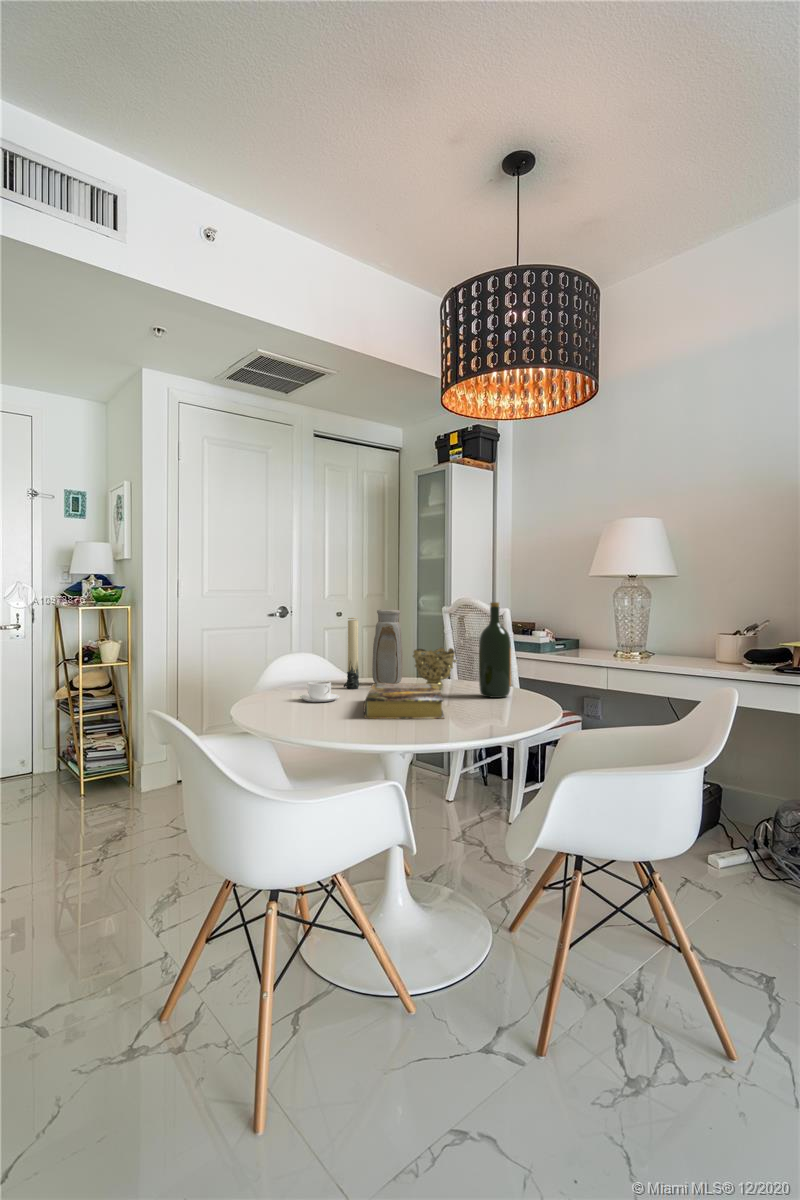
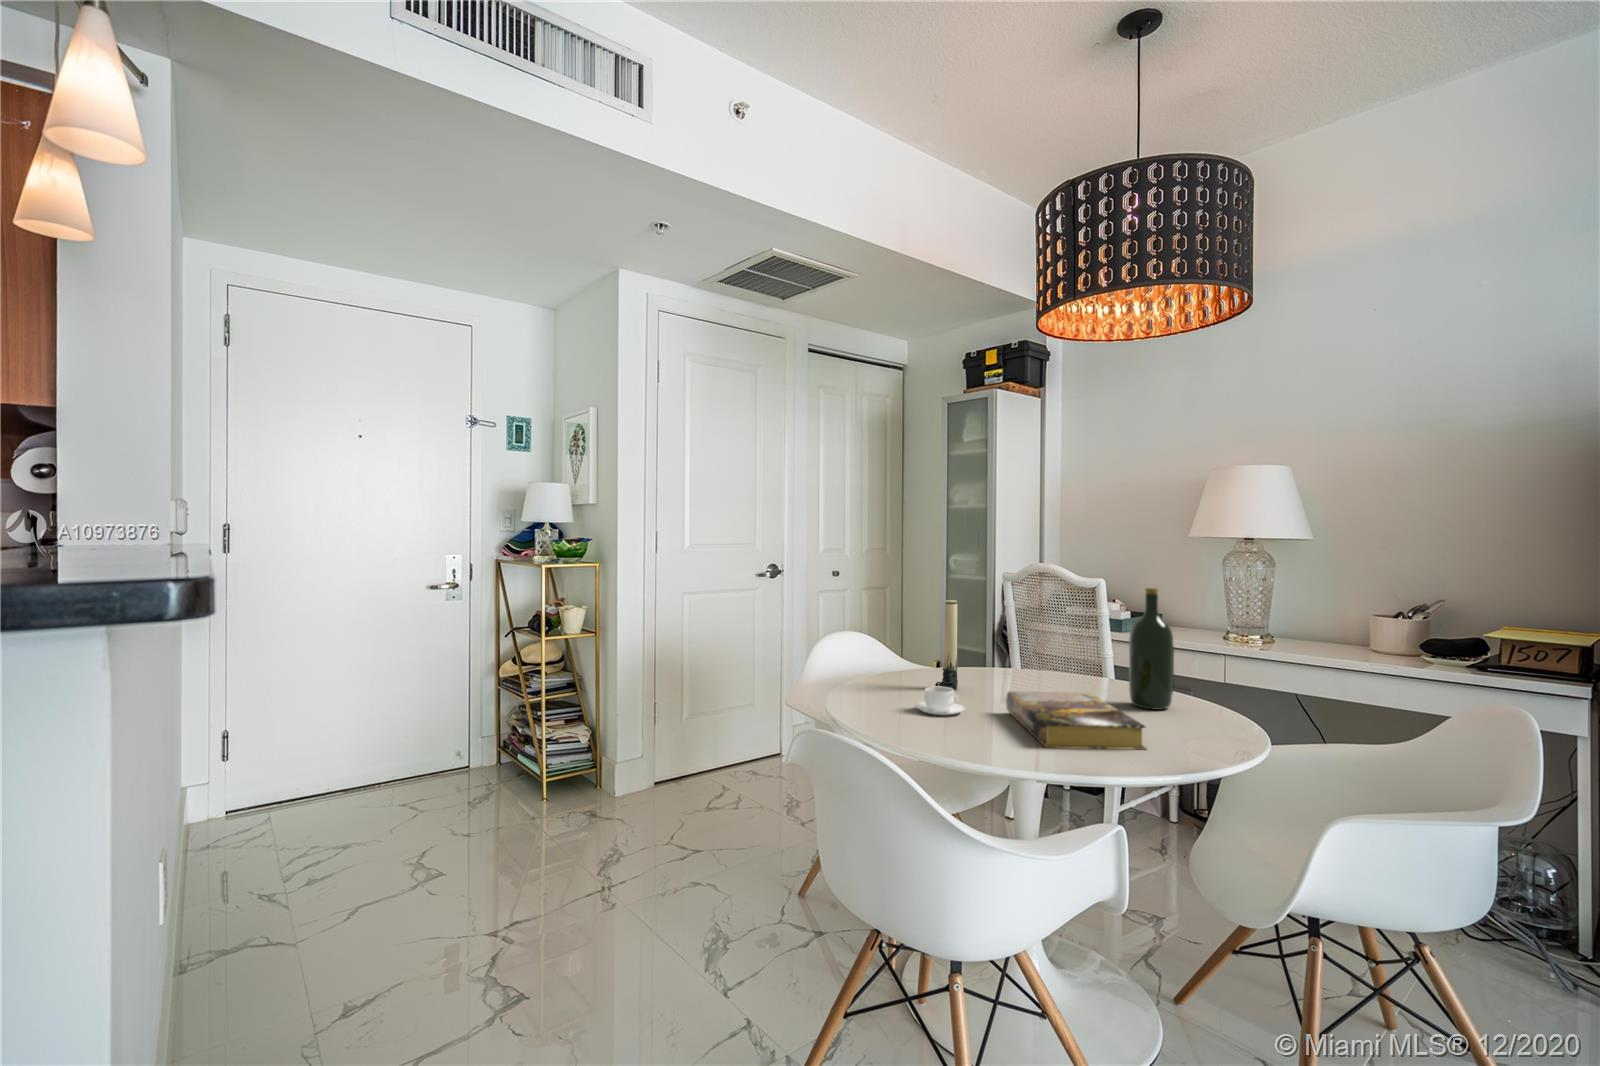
vase: present [372,609,402,684] -> none [963,587,1001,682]
decorative bowl: present [413,648,456,689] -> none [1026,638,1083,692]

